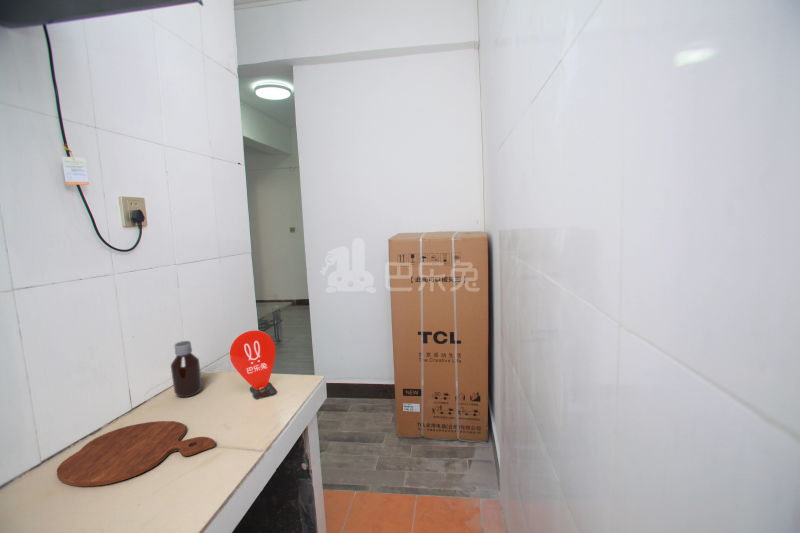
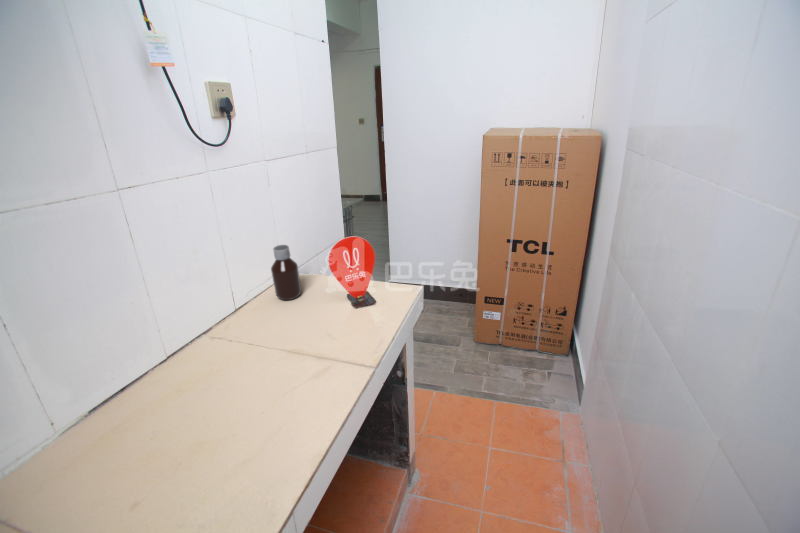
cutting board: present [57,421,215,486] -> none [183,325,325,388]

